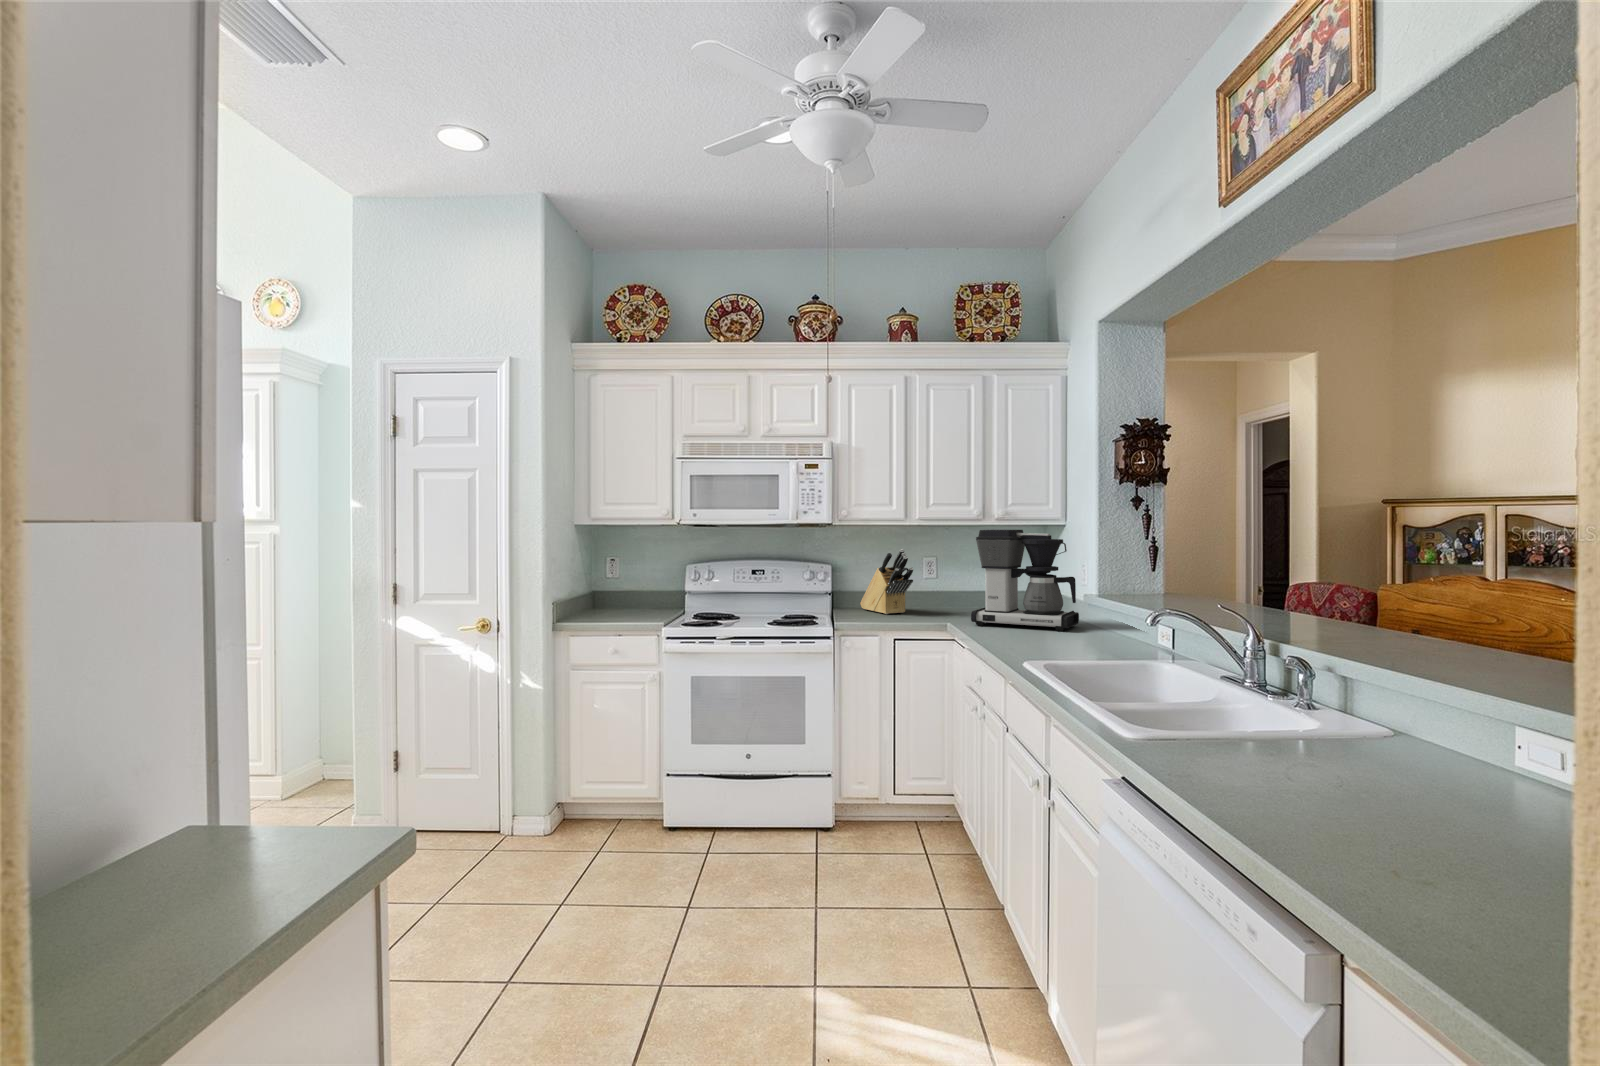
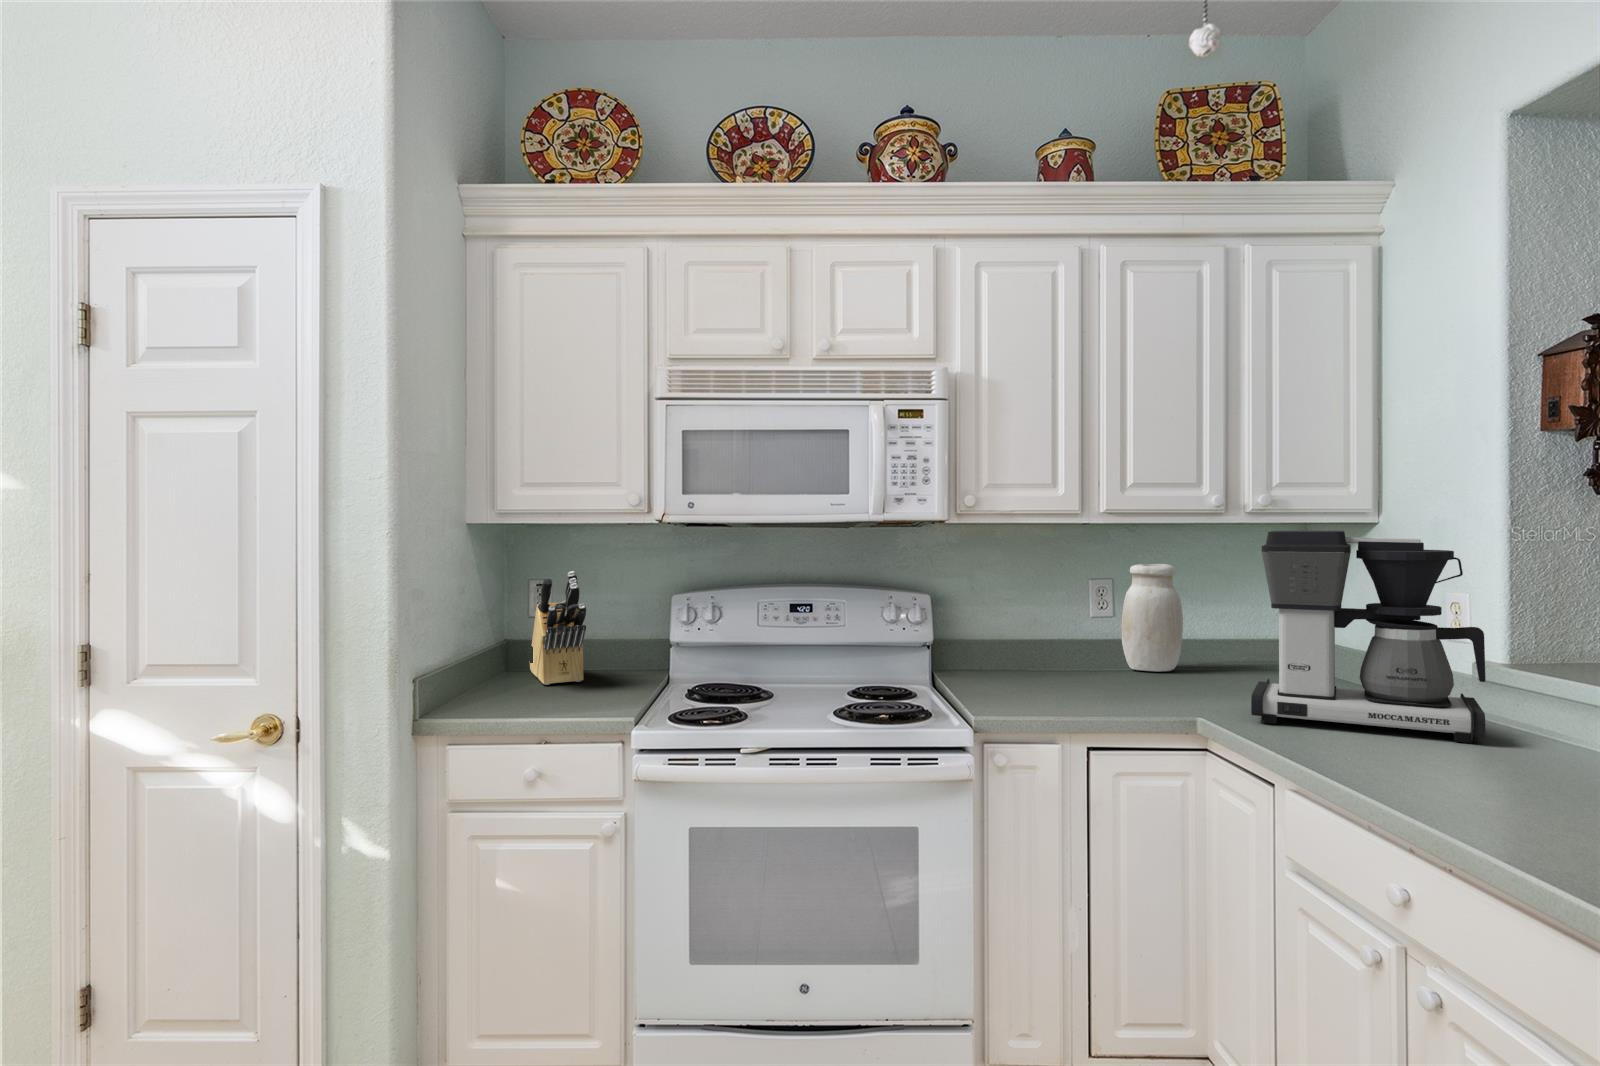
jar: none [939,548,971,608] -> present [1122,564,1183,672]
knife block: present [860,549,913,614] -> present [530,571,586,685]

